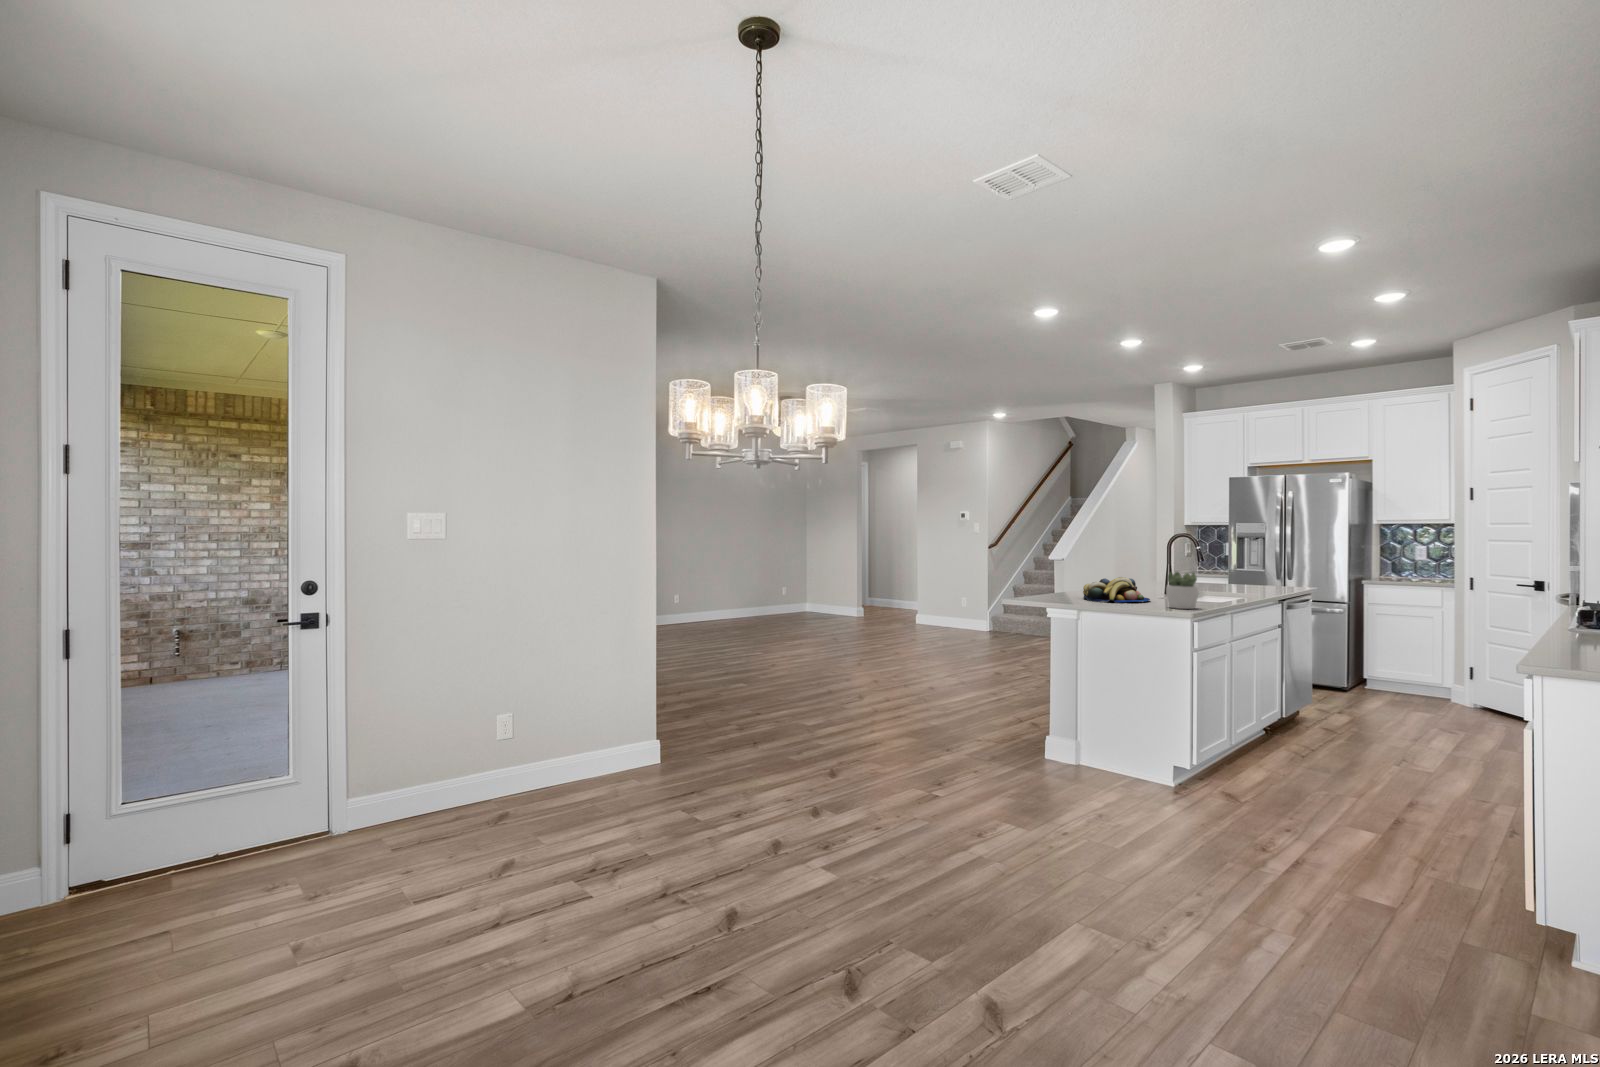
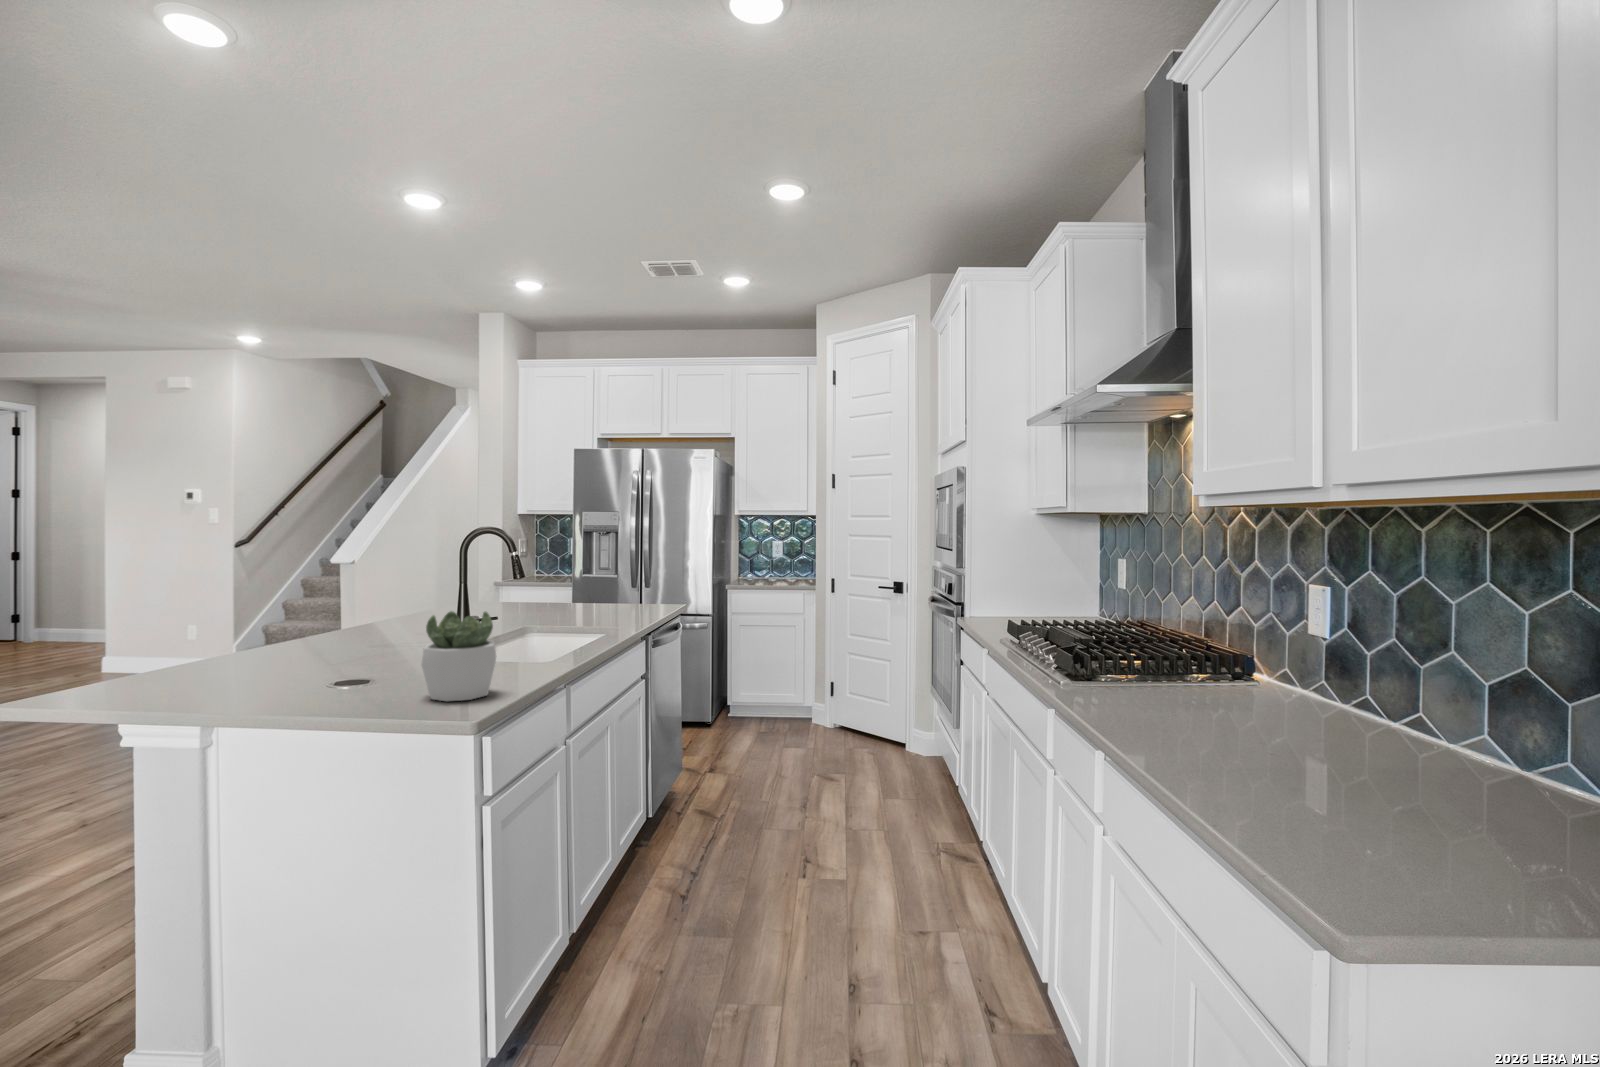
fruit bowl: present [1083,577,1150,603] -> none [233,621,404,695]

